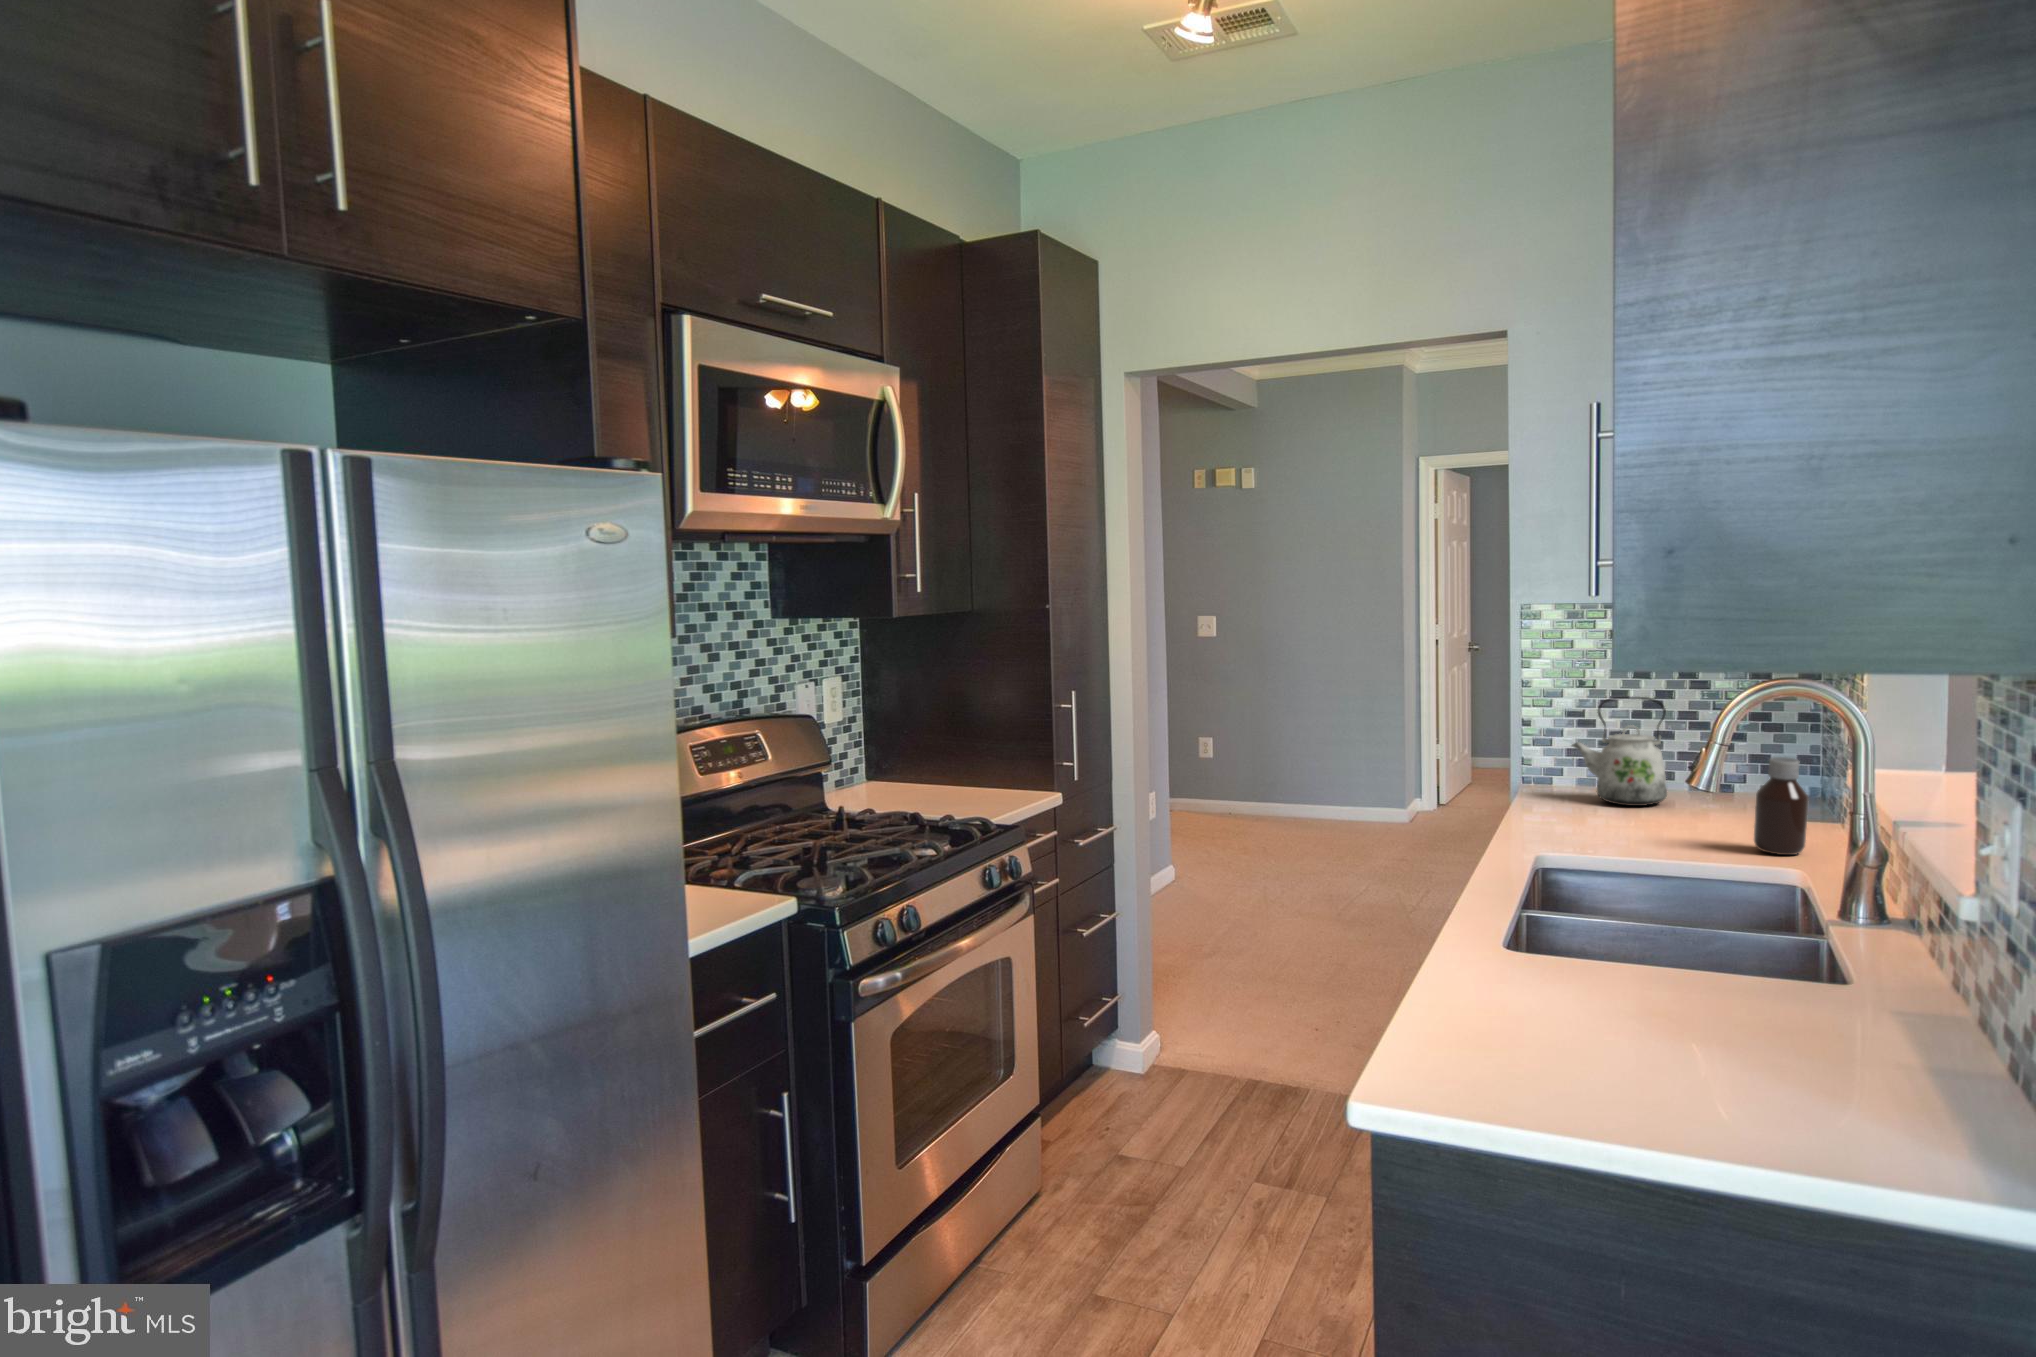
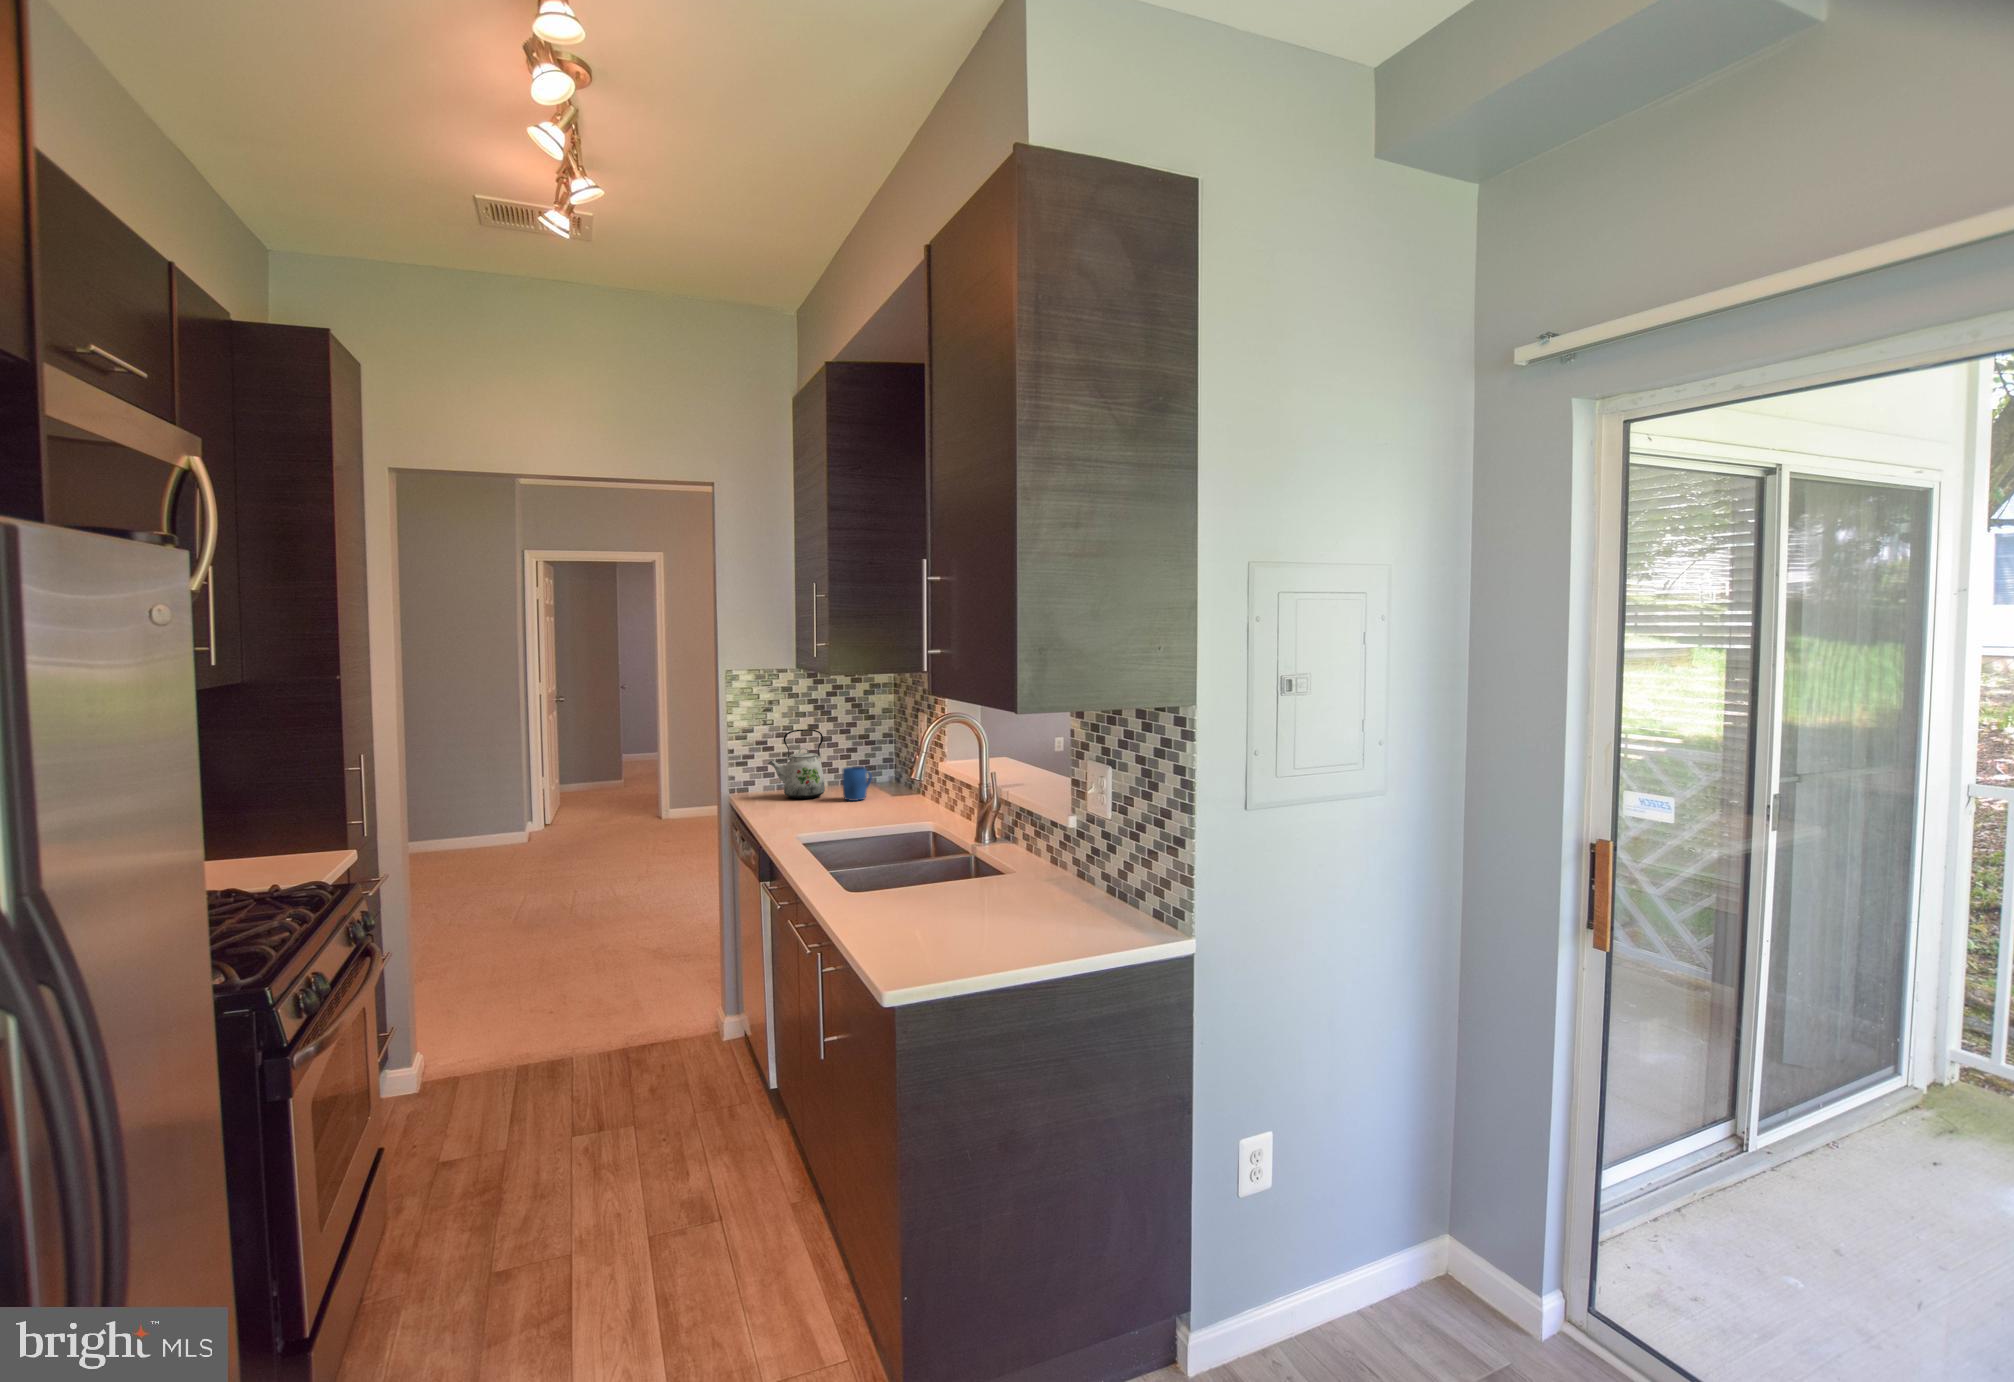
bottle: present [1754,757,1809,855] -> none [896,760,922,815]
mug: none [1688,763,1748,819] -> present [842,767,872,801]

